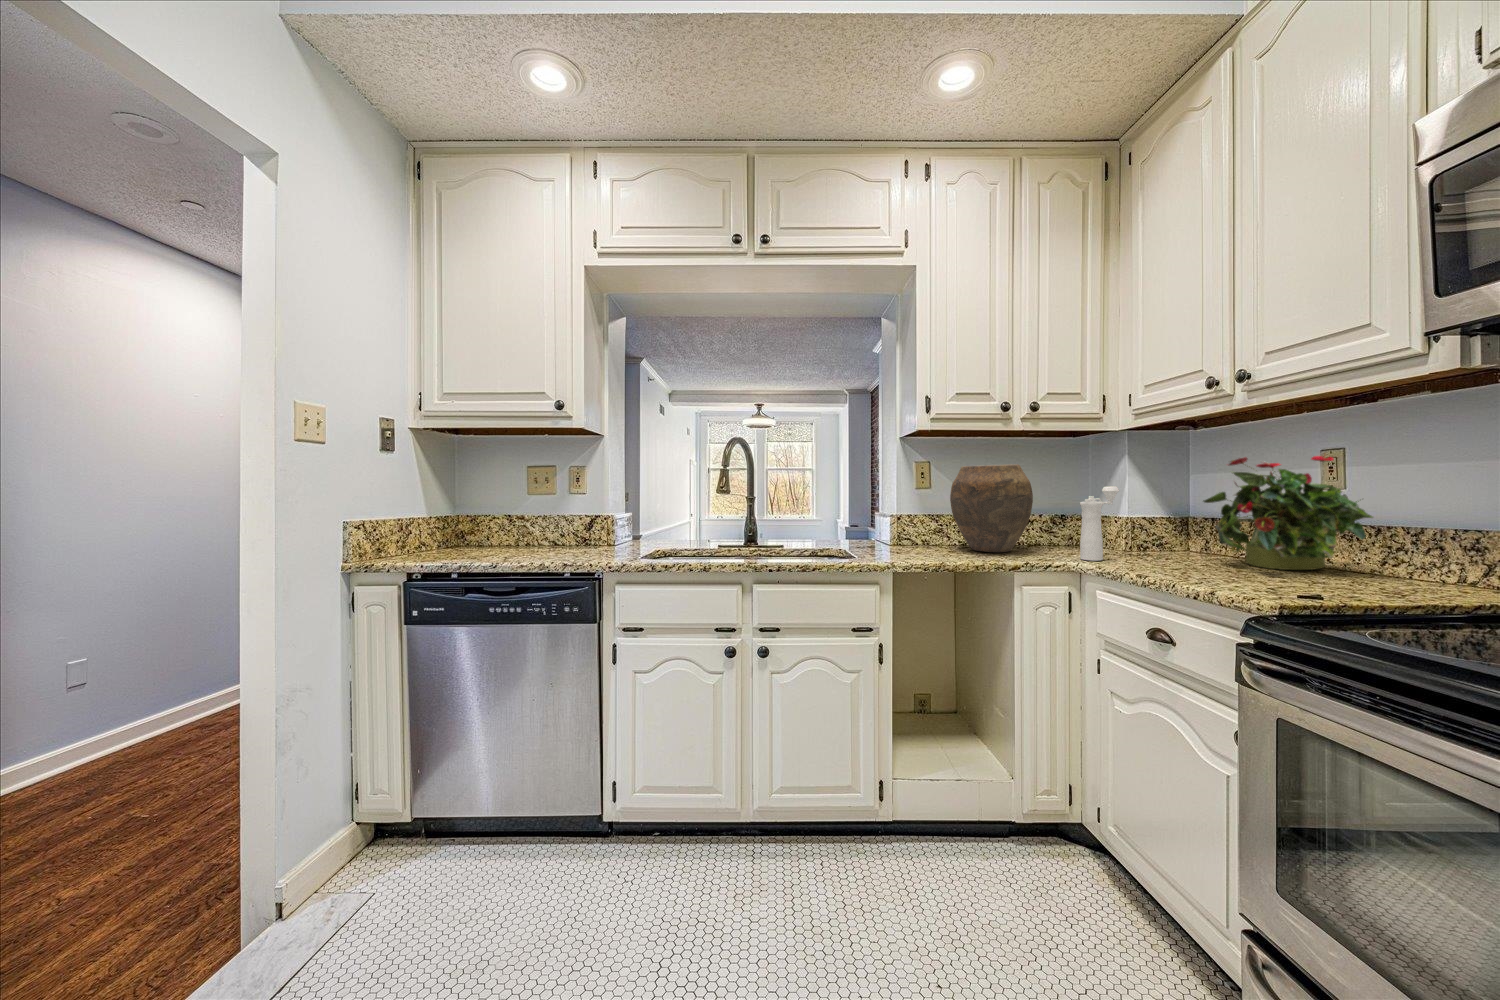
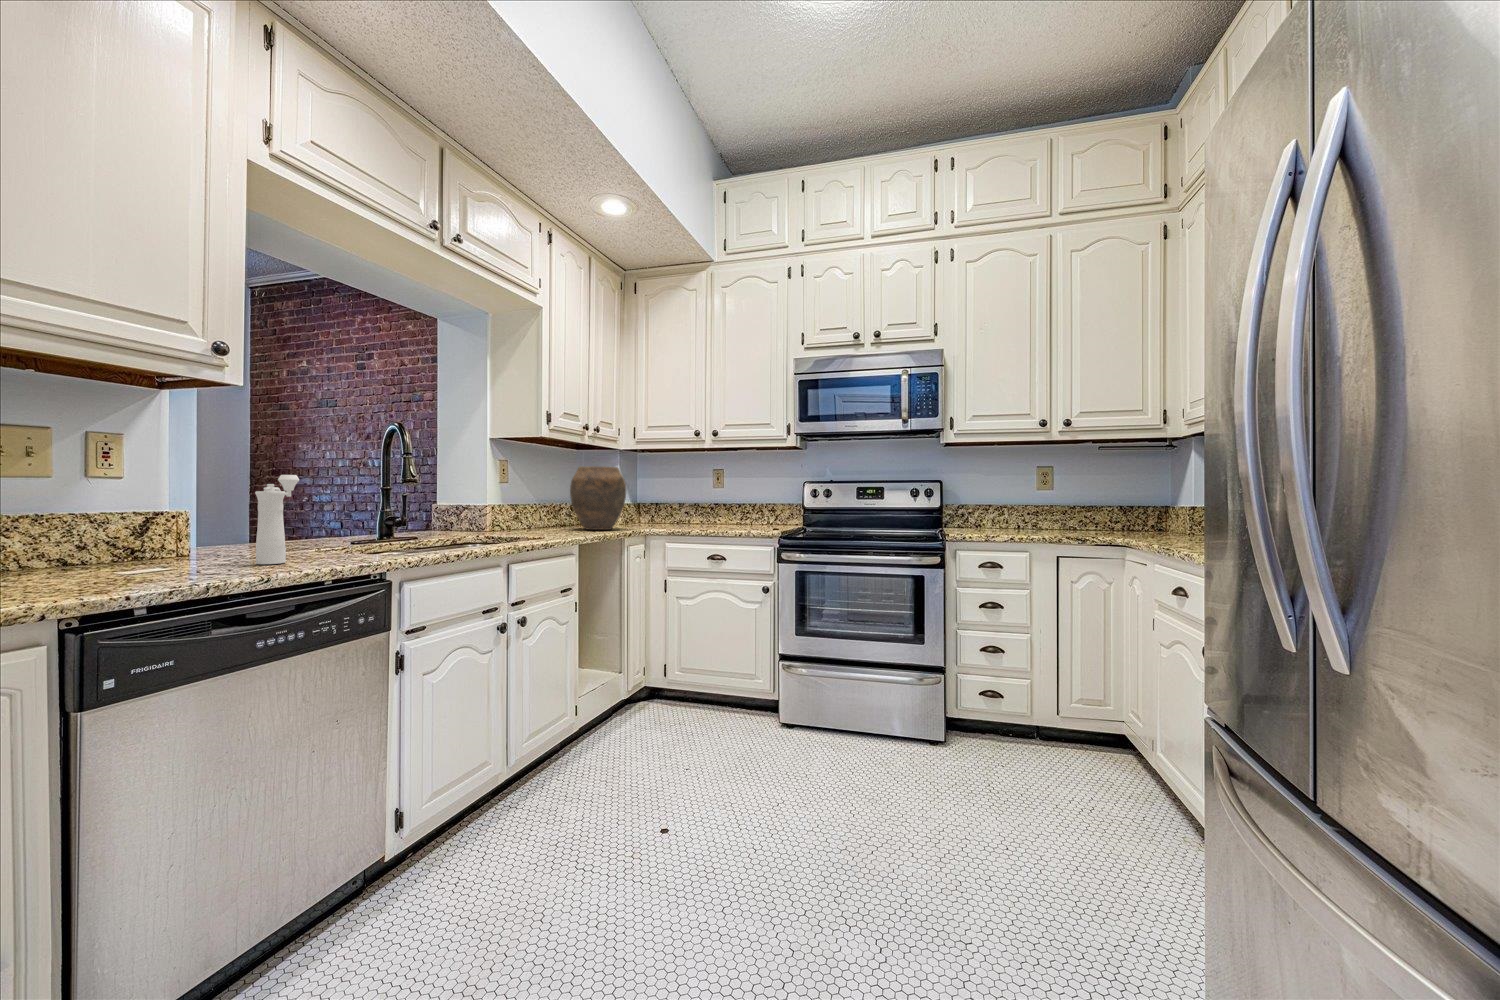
potted plant: present [1203,456,1373,570] -> none [689,471,746,526]
pepper mill: present [1080,486,1119,561] -> present [255,475,299,564]

